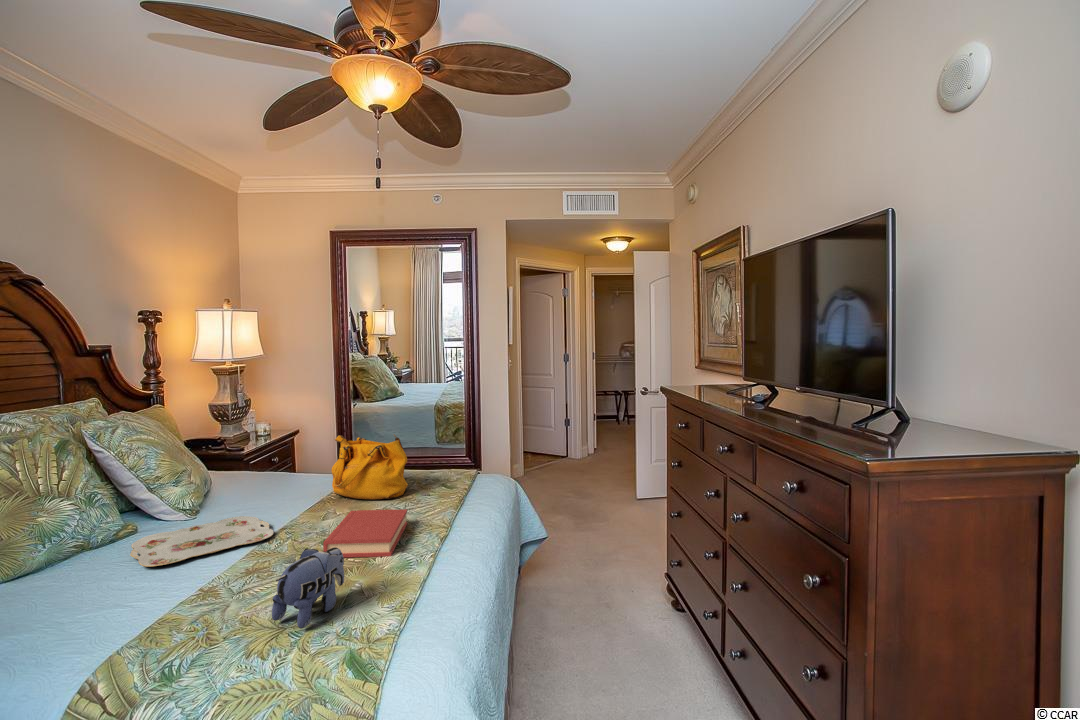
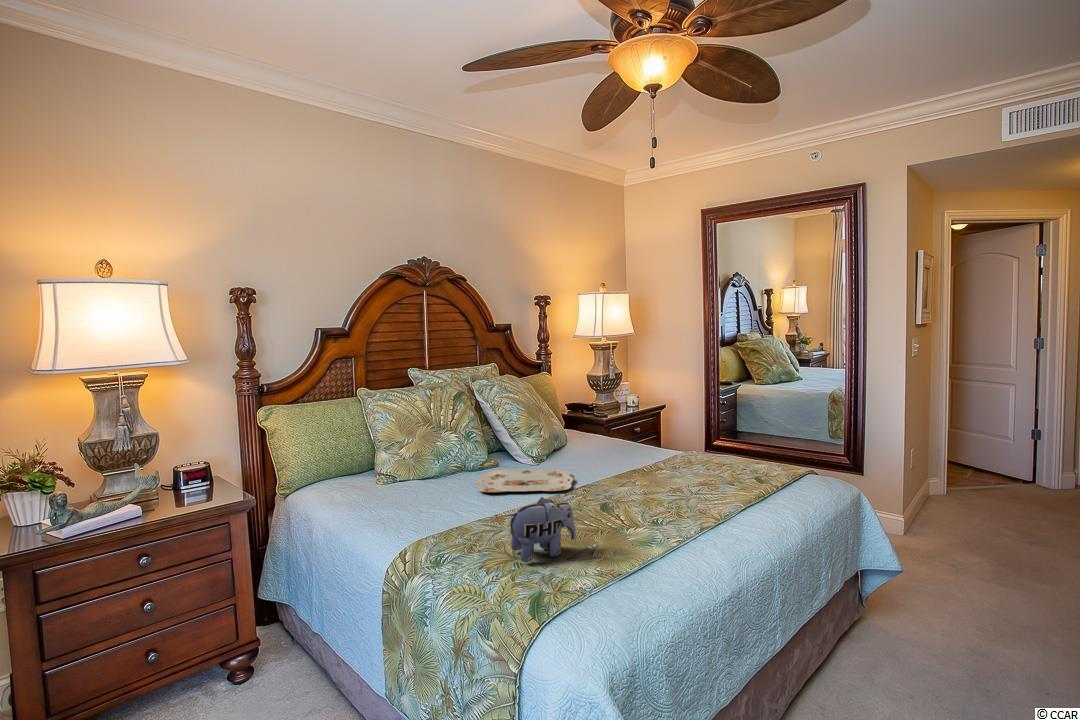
handbag: present [331,434,408,499] -> none [638,409,717,480]
hardback book: present [323,509,407,557] -> none [587,481,683,530]

